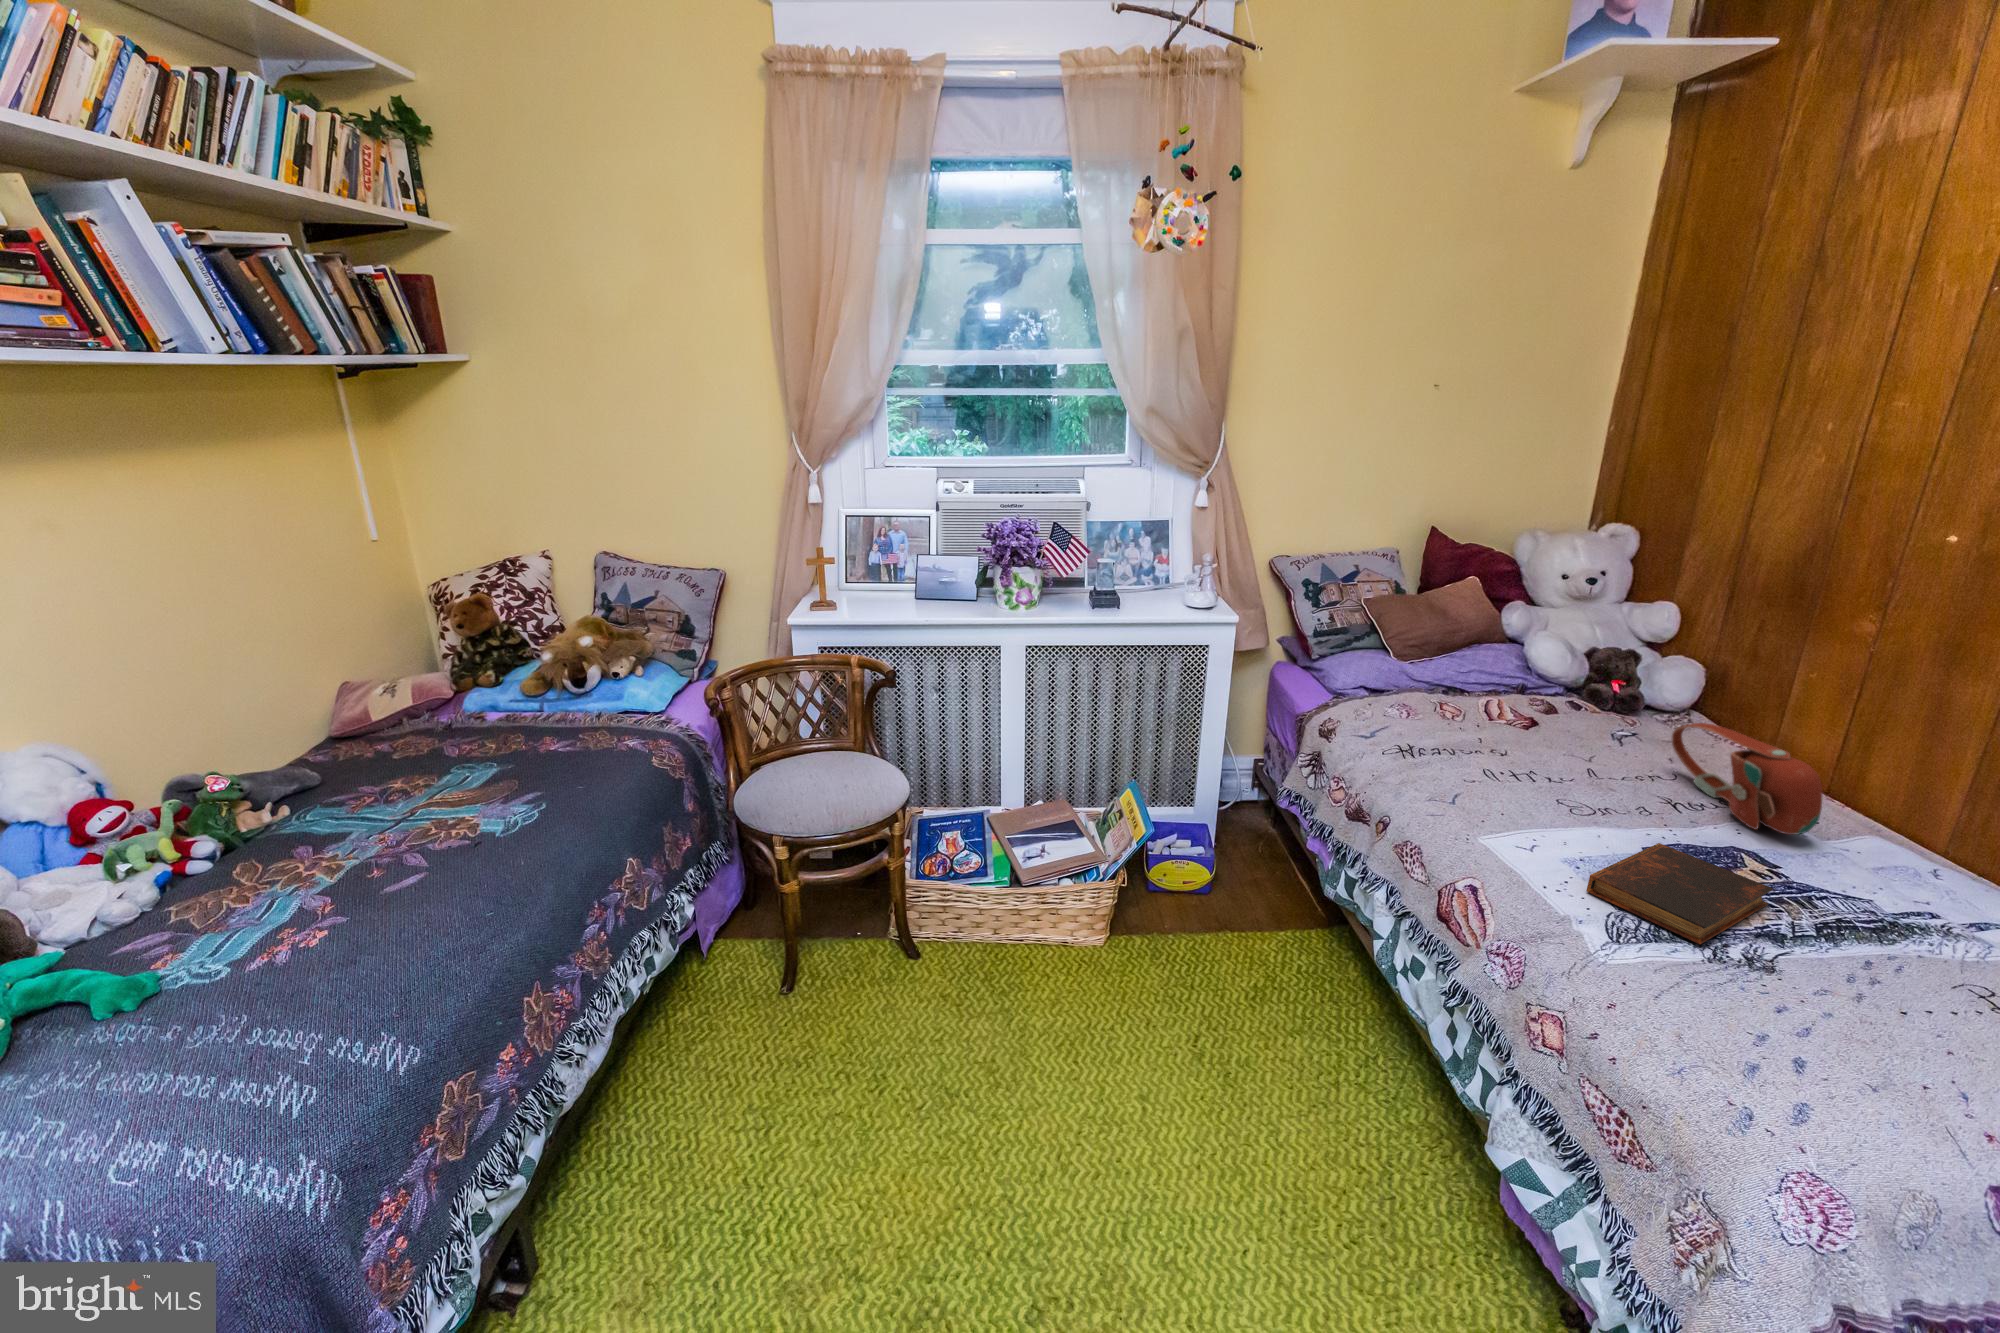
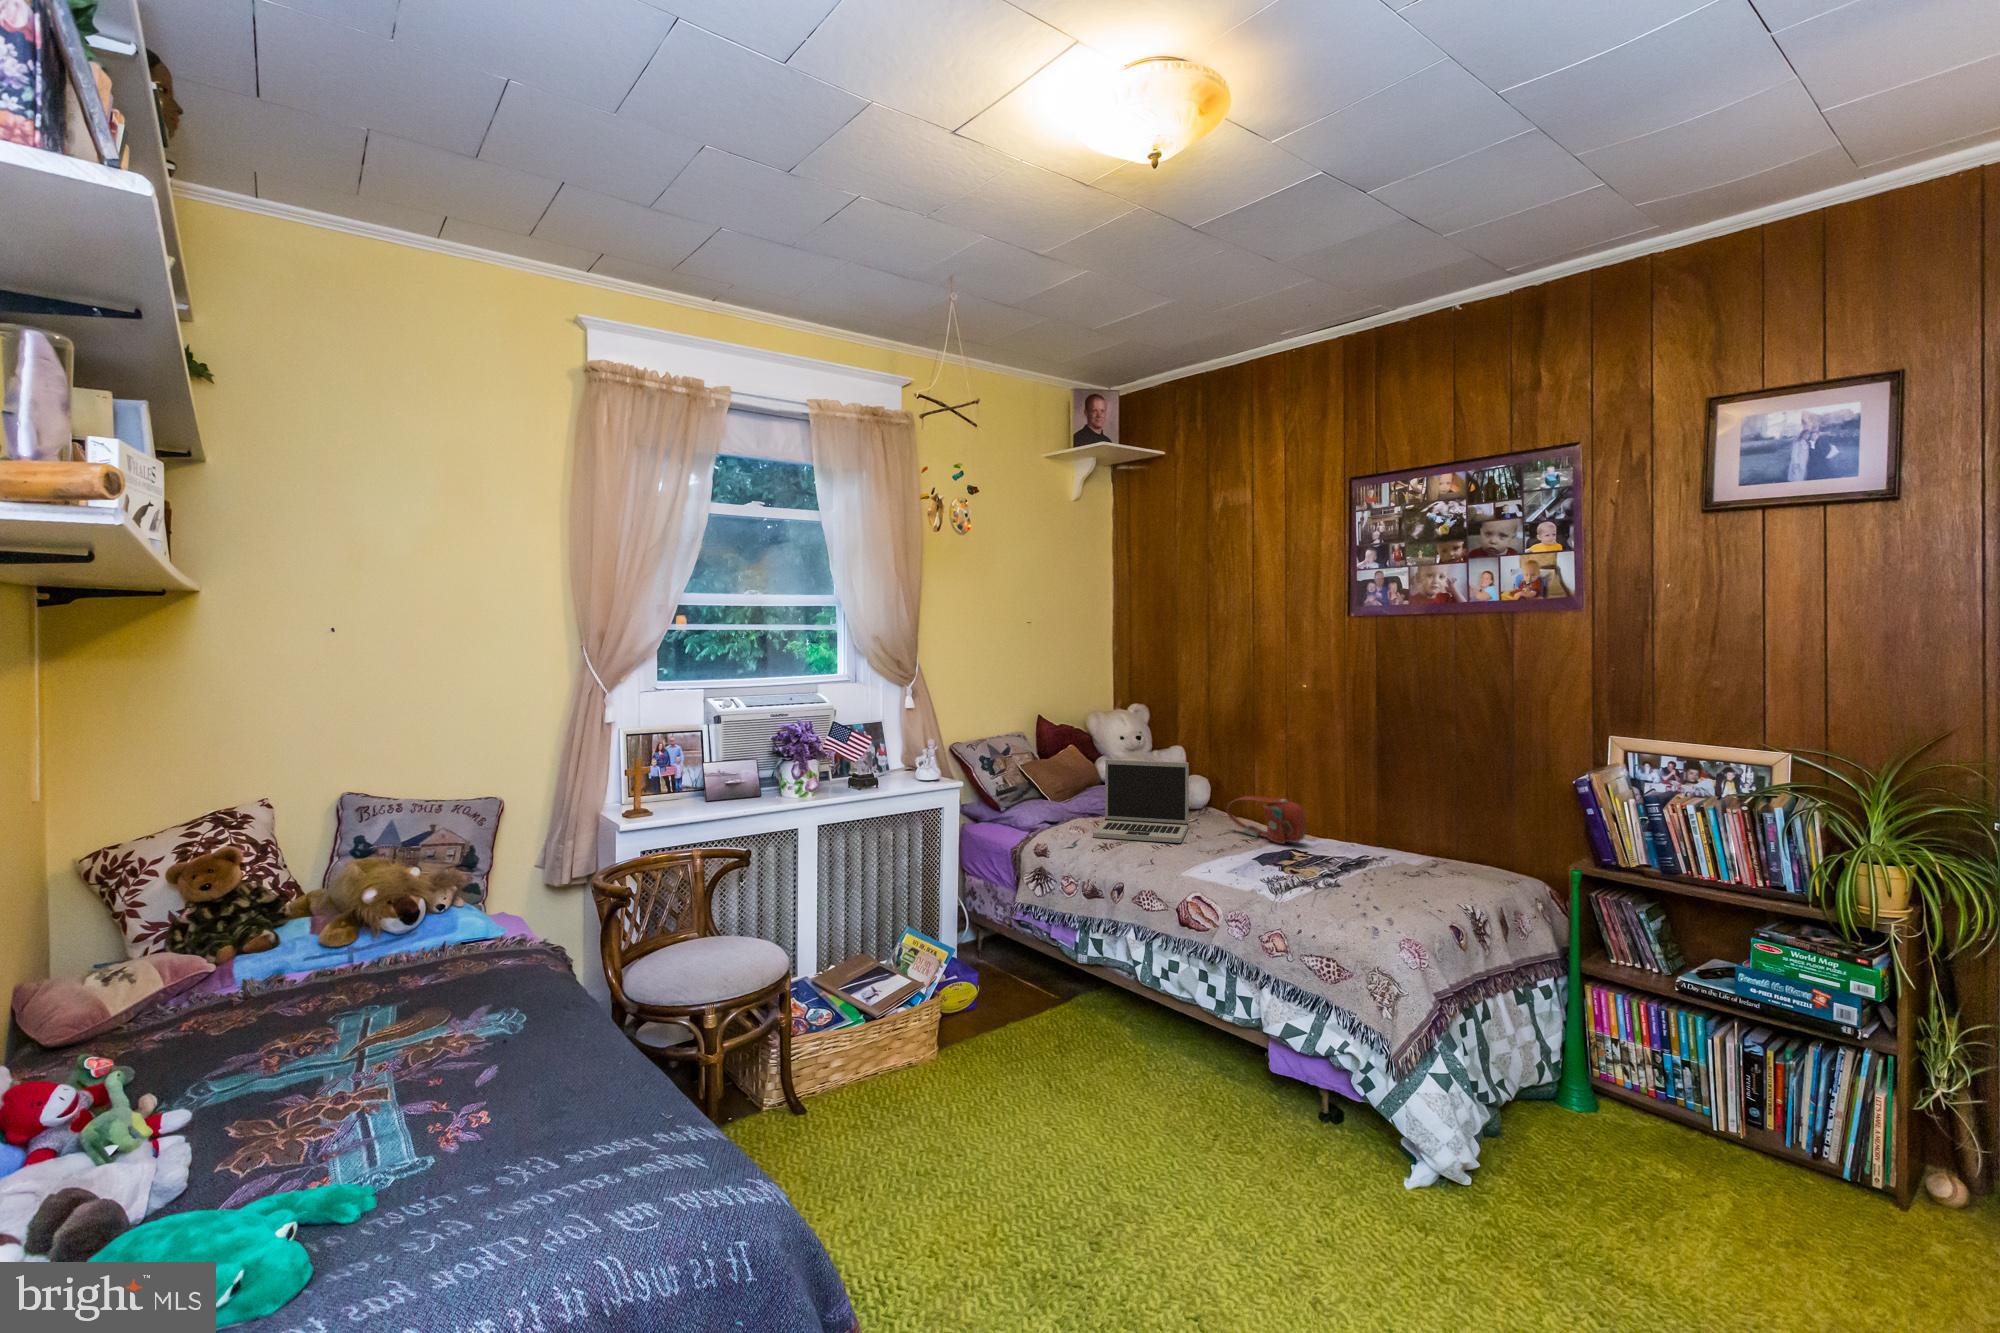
laptop: none [1401,614,1617,776] -> present [1093,759,1189,843]
book: present [1586,843,1773,944] -> none [1252,853,1315,885]

